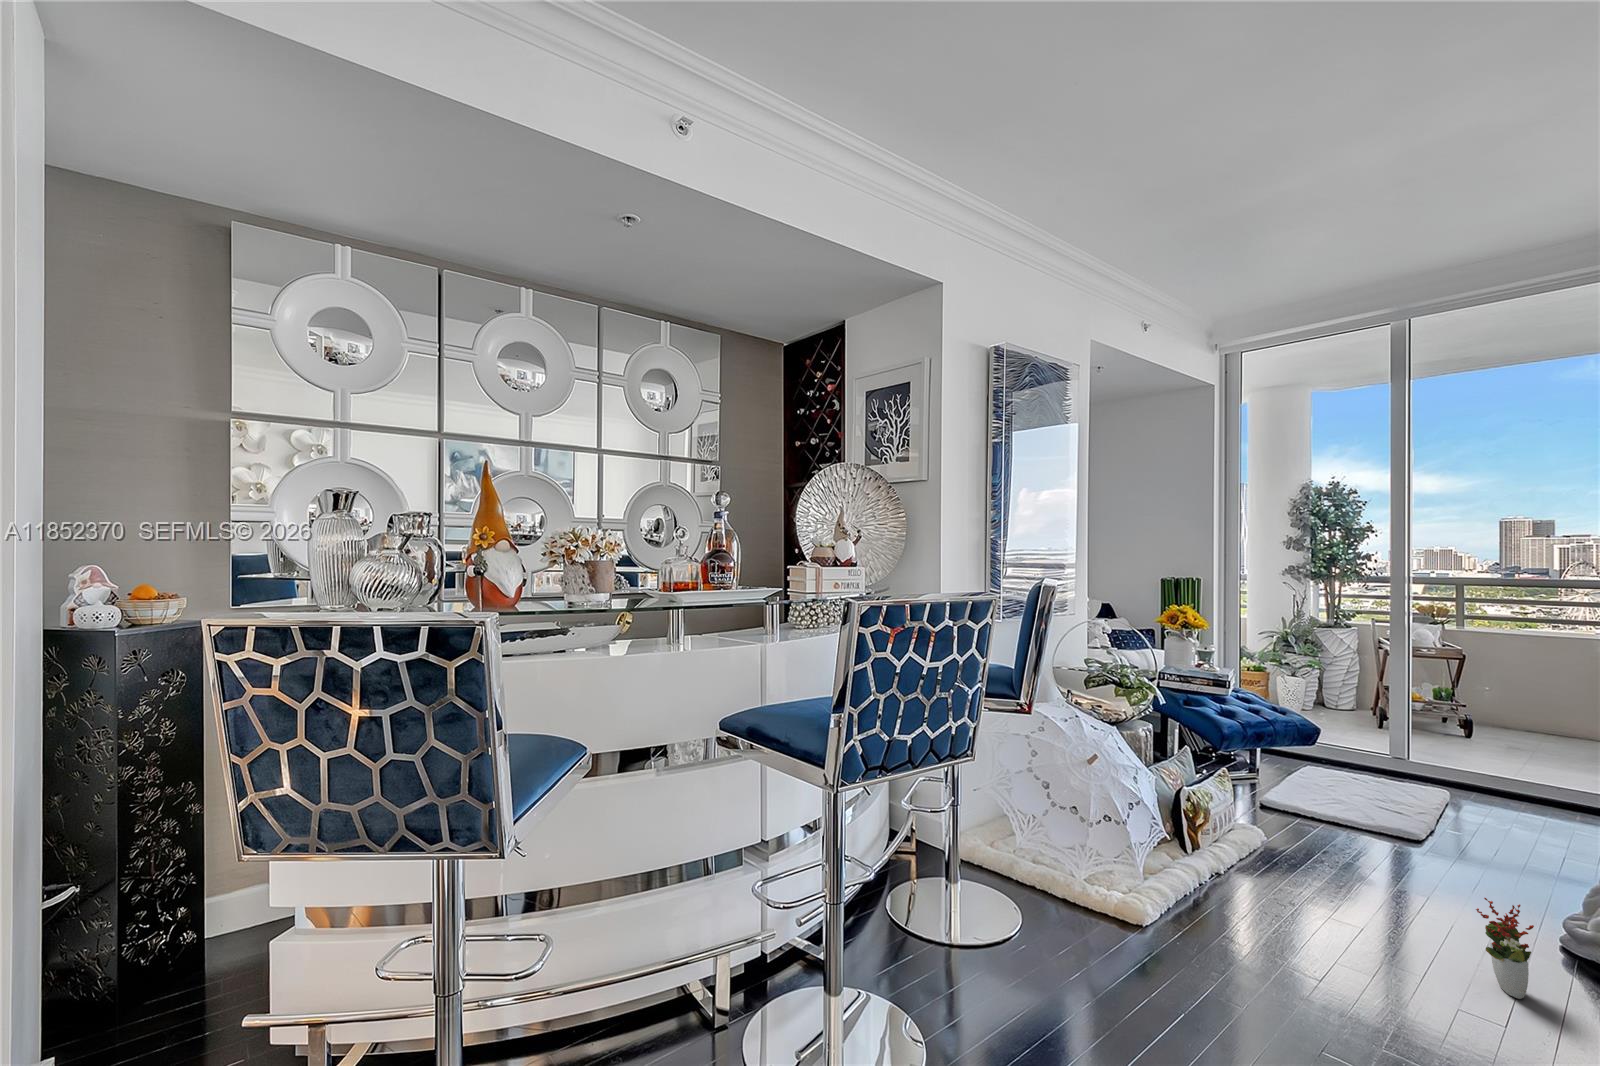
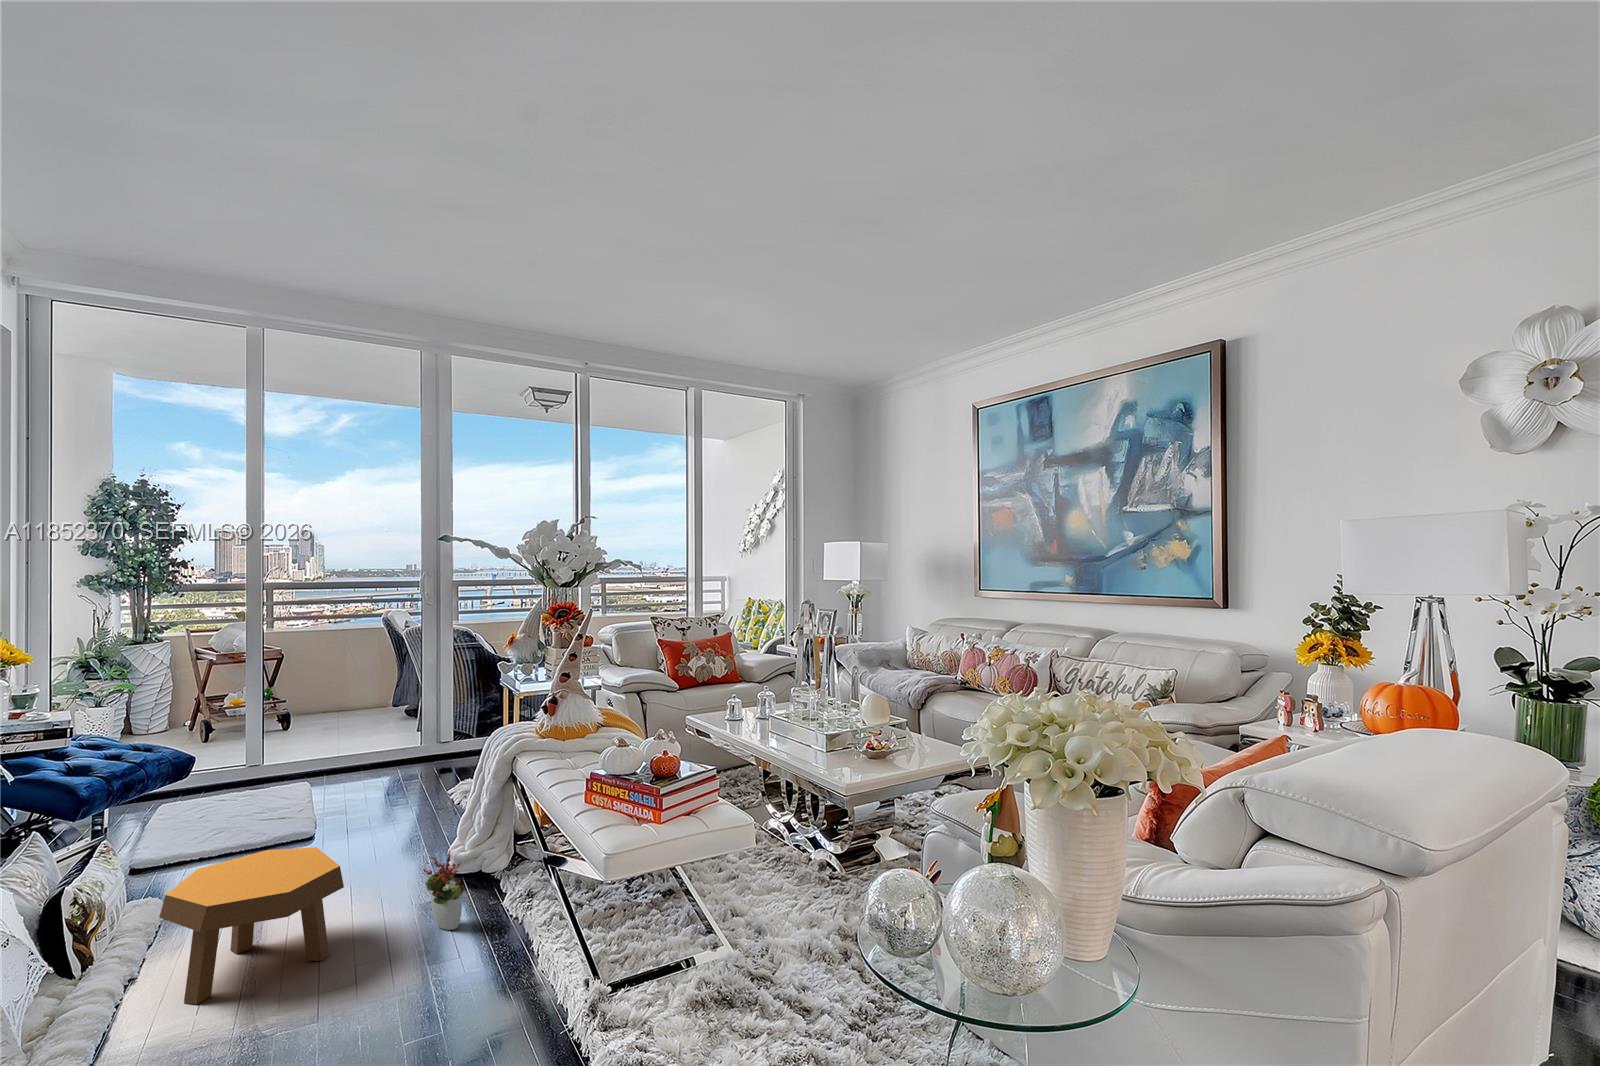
footstool: none [1231,812,1381,942] -> present [159,847,344,1005]

